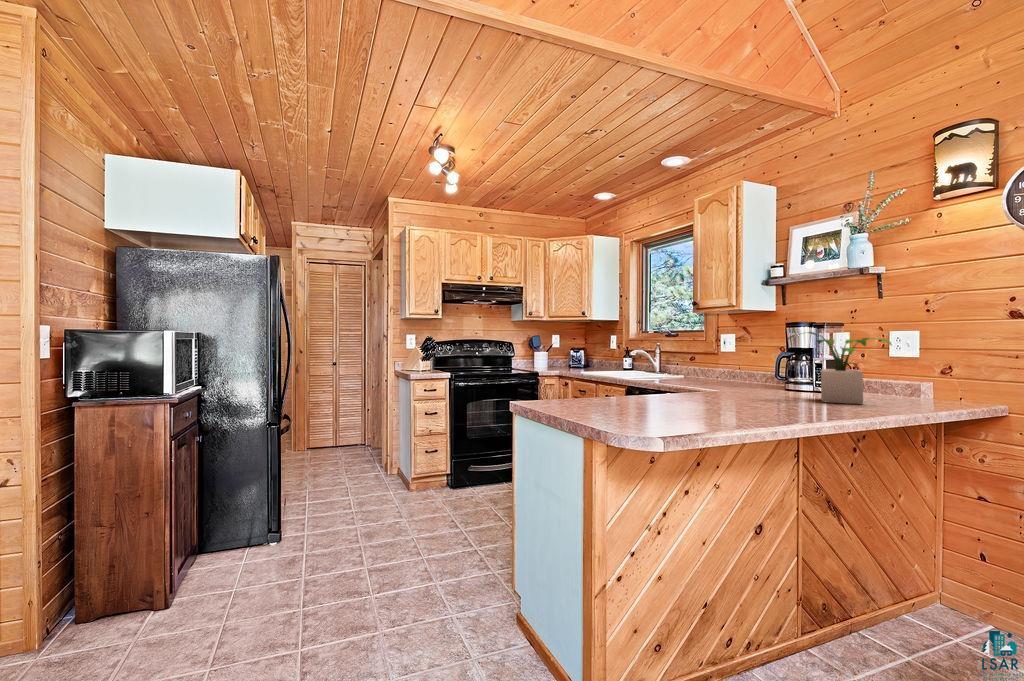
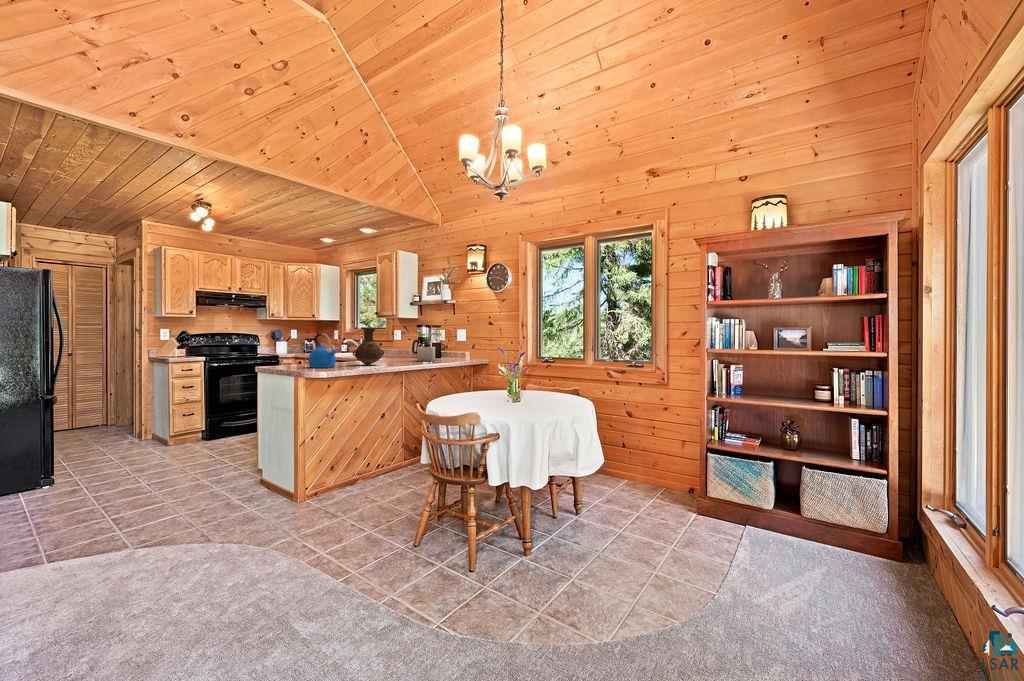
vase: none [698,326,768,413] -> present [353,327,384,365]
kettle: none [608,339,675,420] -> present [308,333,337,368]

